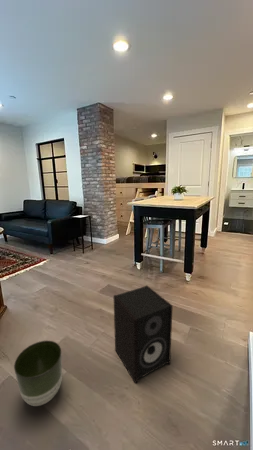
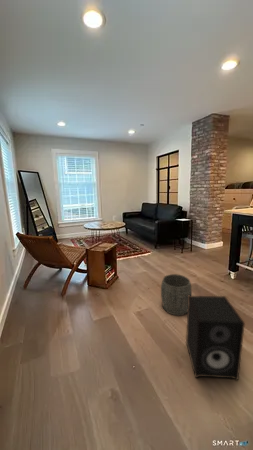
woven basket: none [74,276,109,324] -> present [161,274,192,315]
planter: present [14,341,62,406] -> none [109,311,139,355]

